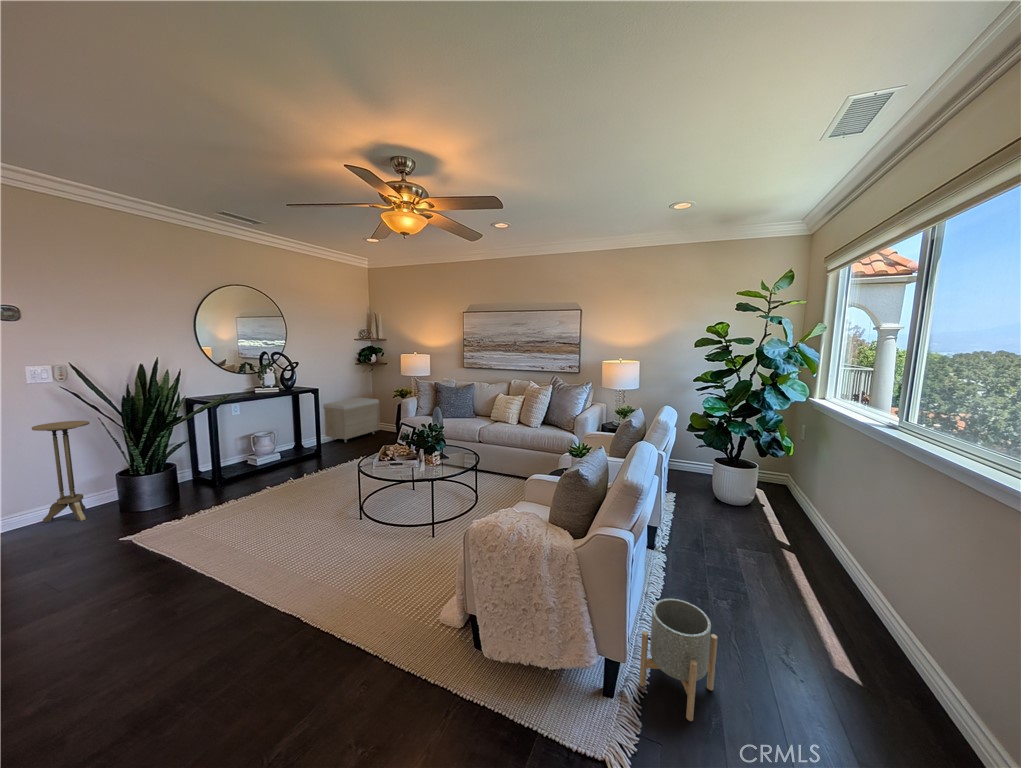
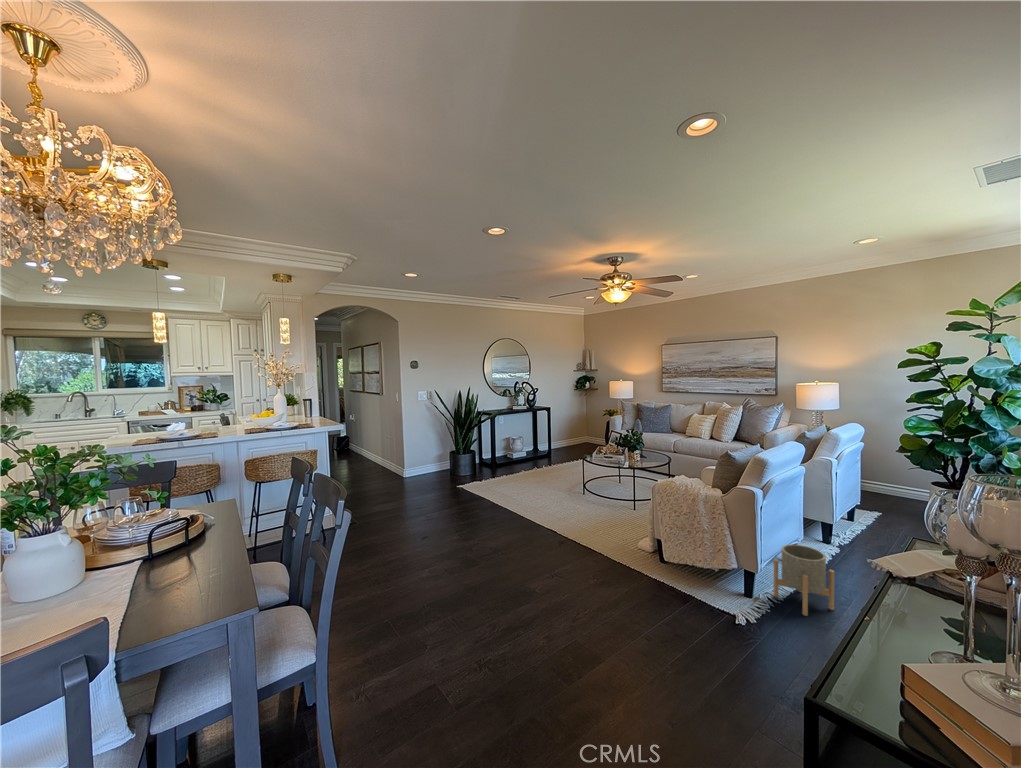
storage bench: present [323,398,380,442] -> none [552,416,592,449]
side table: present [32,421,89,522] -> none [419,422,440,477]

